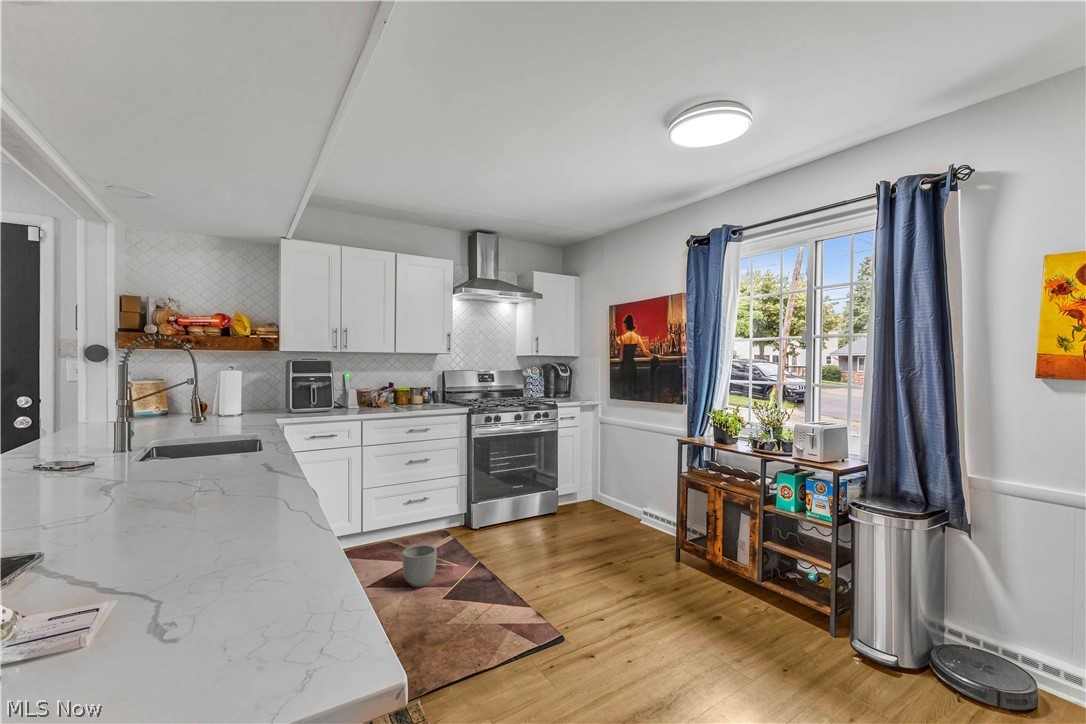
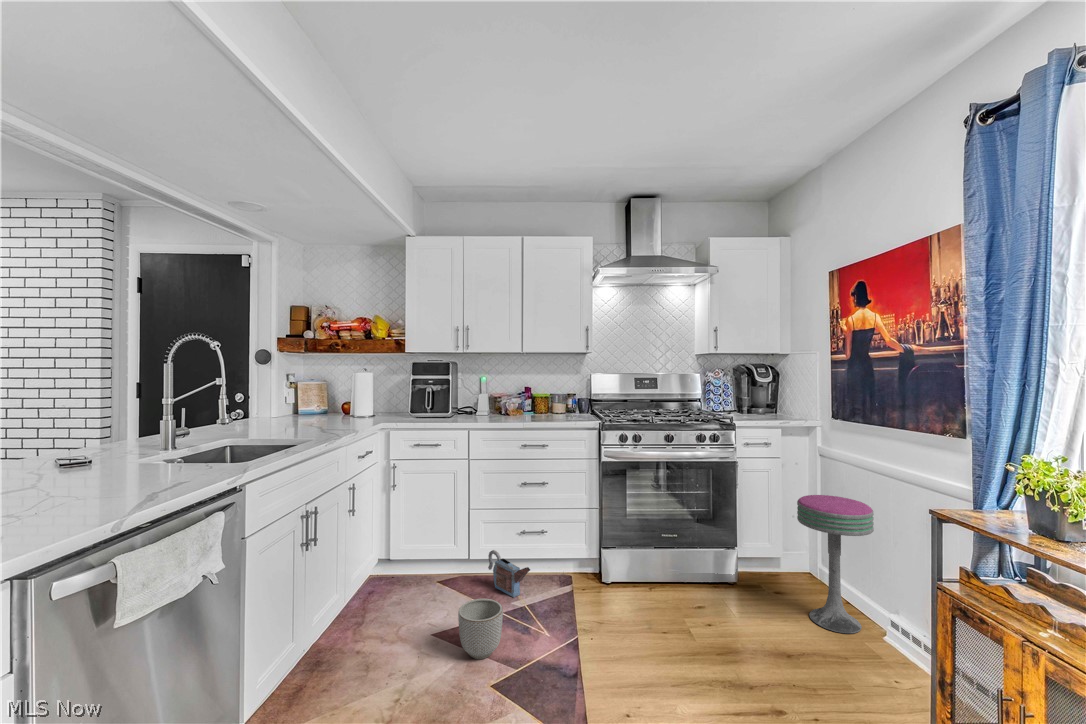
bar stool: none [598,447,637,526] -> present [797,495,874,634]
watering can: none [382,519,430,551] -> present [488,550,530,597]

